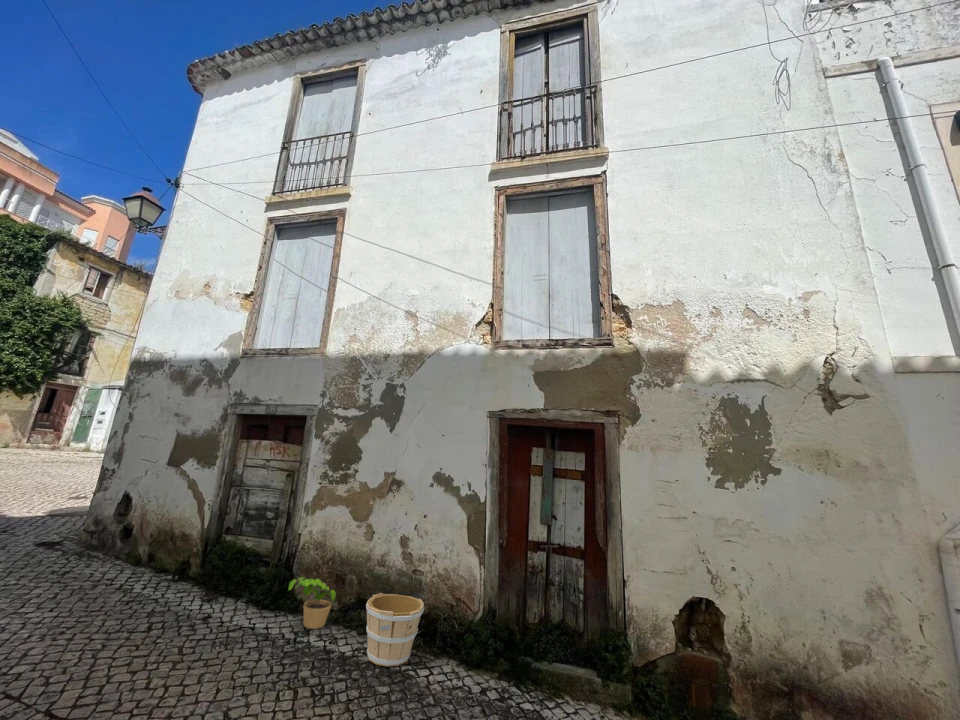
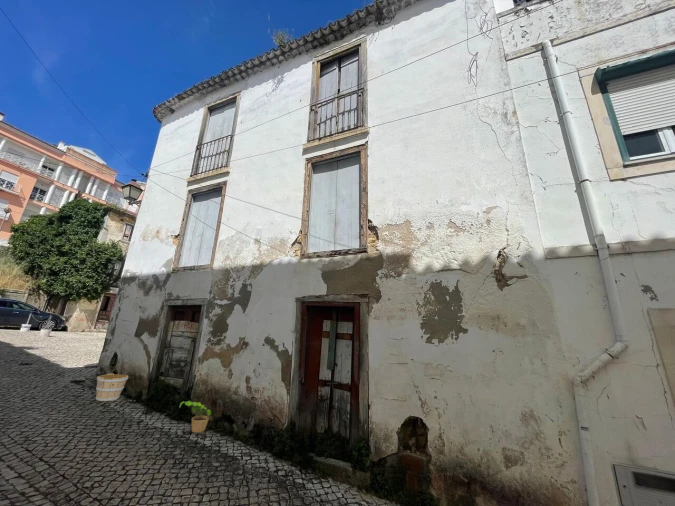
wooden bucket: present [366,593,424,667] -> present [96,374,128,401]

